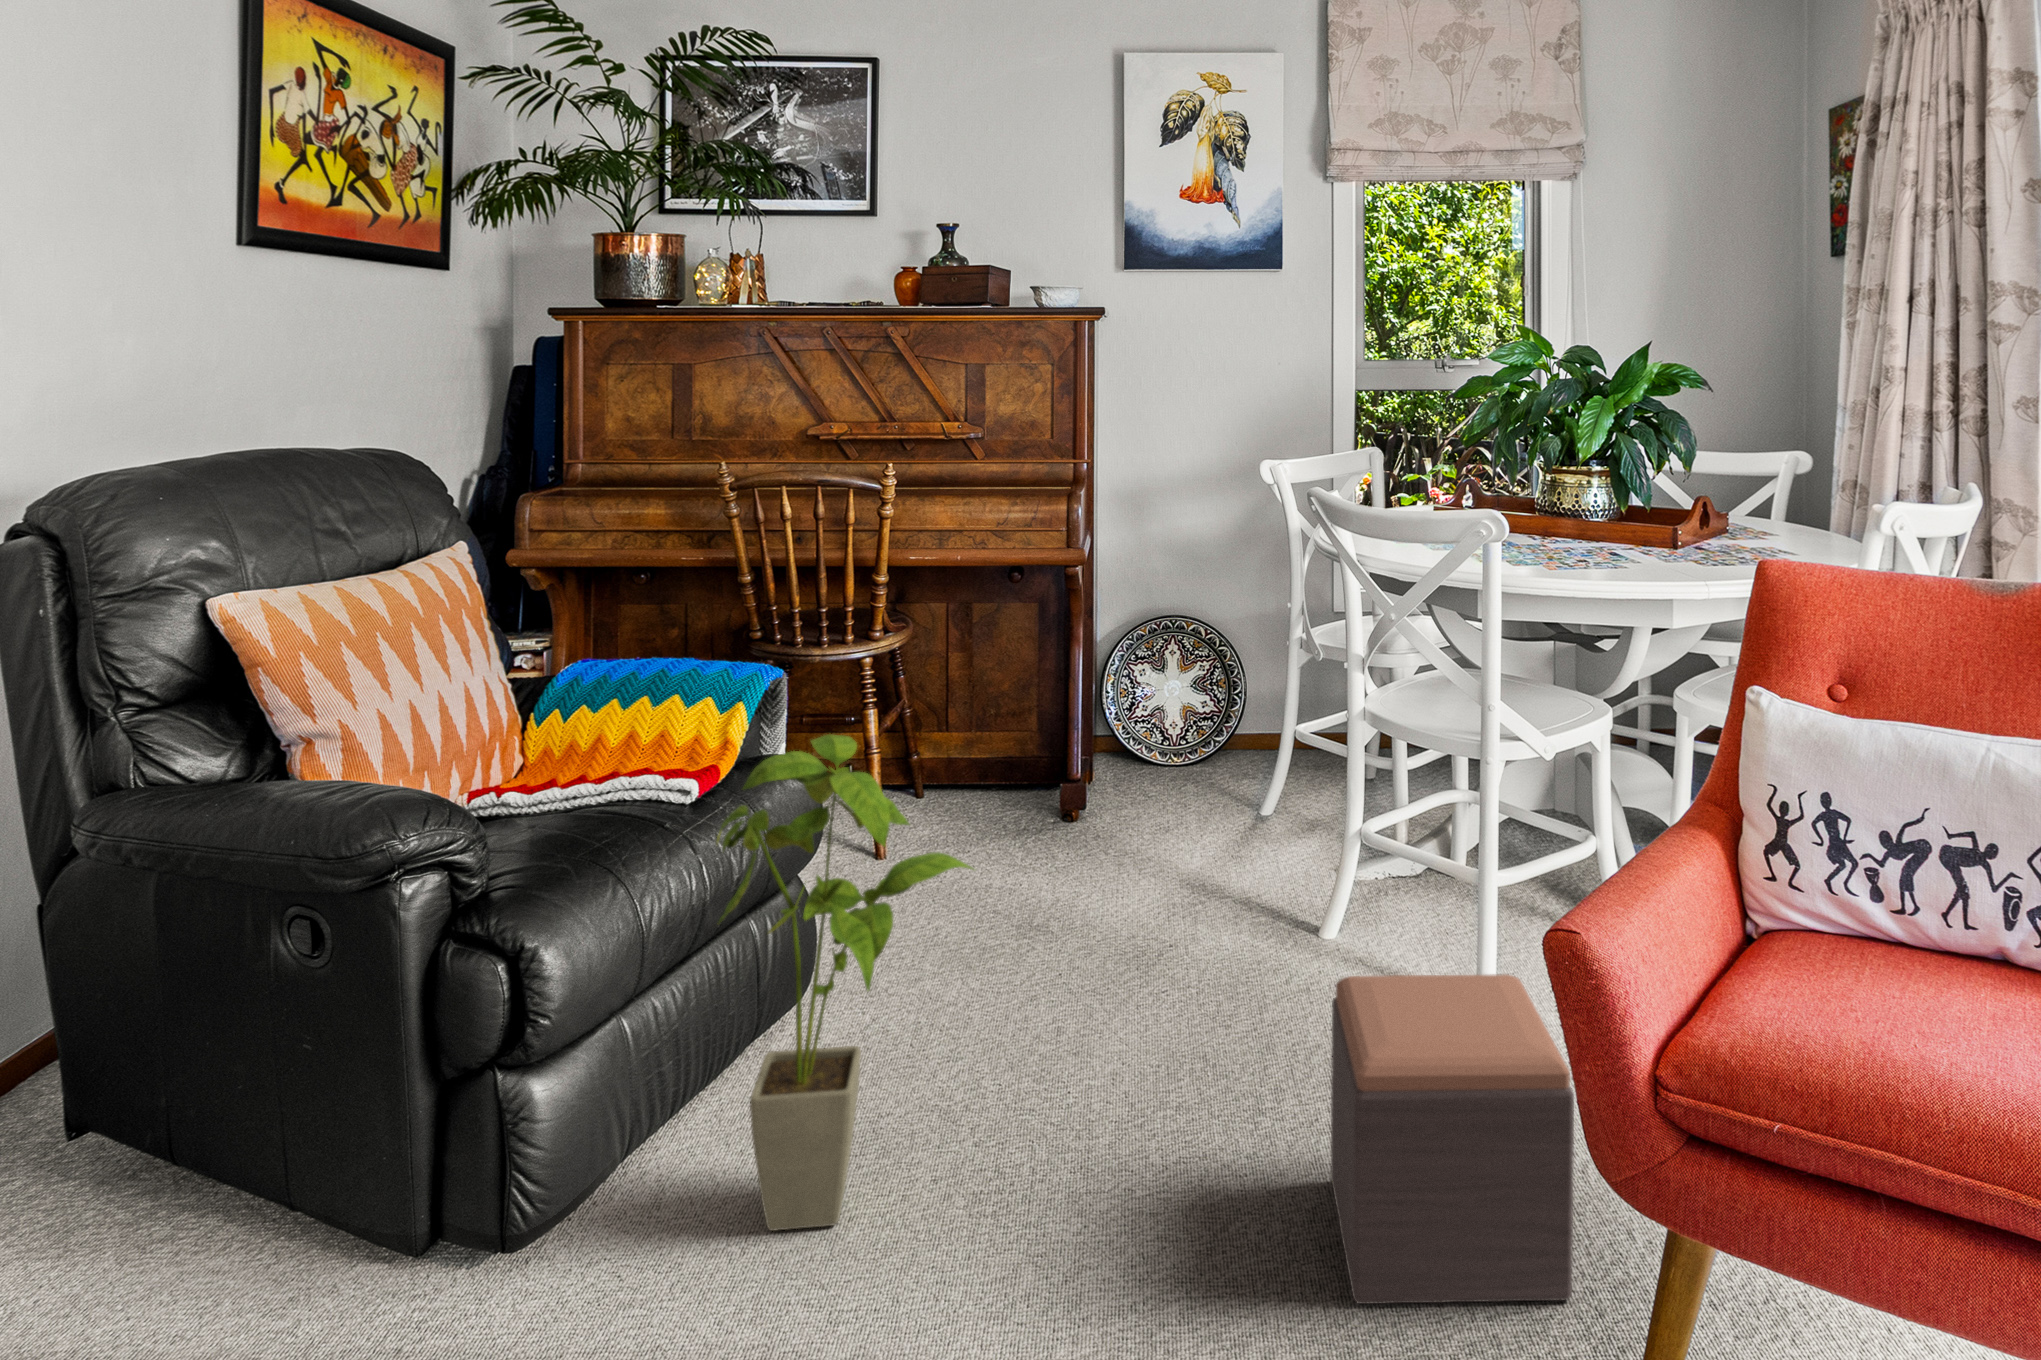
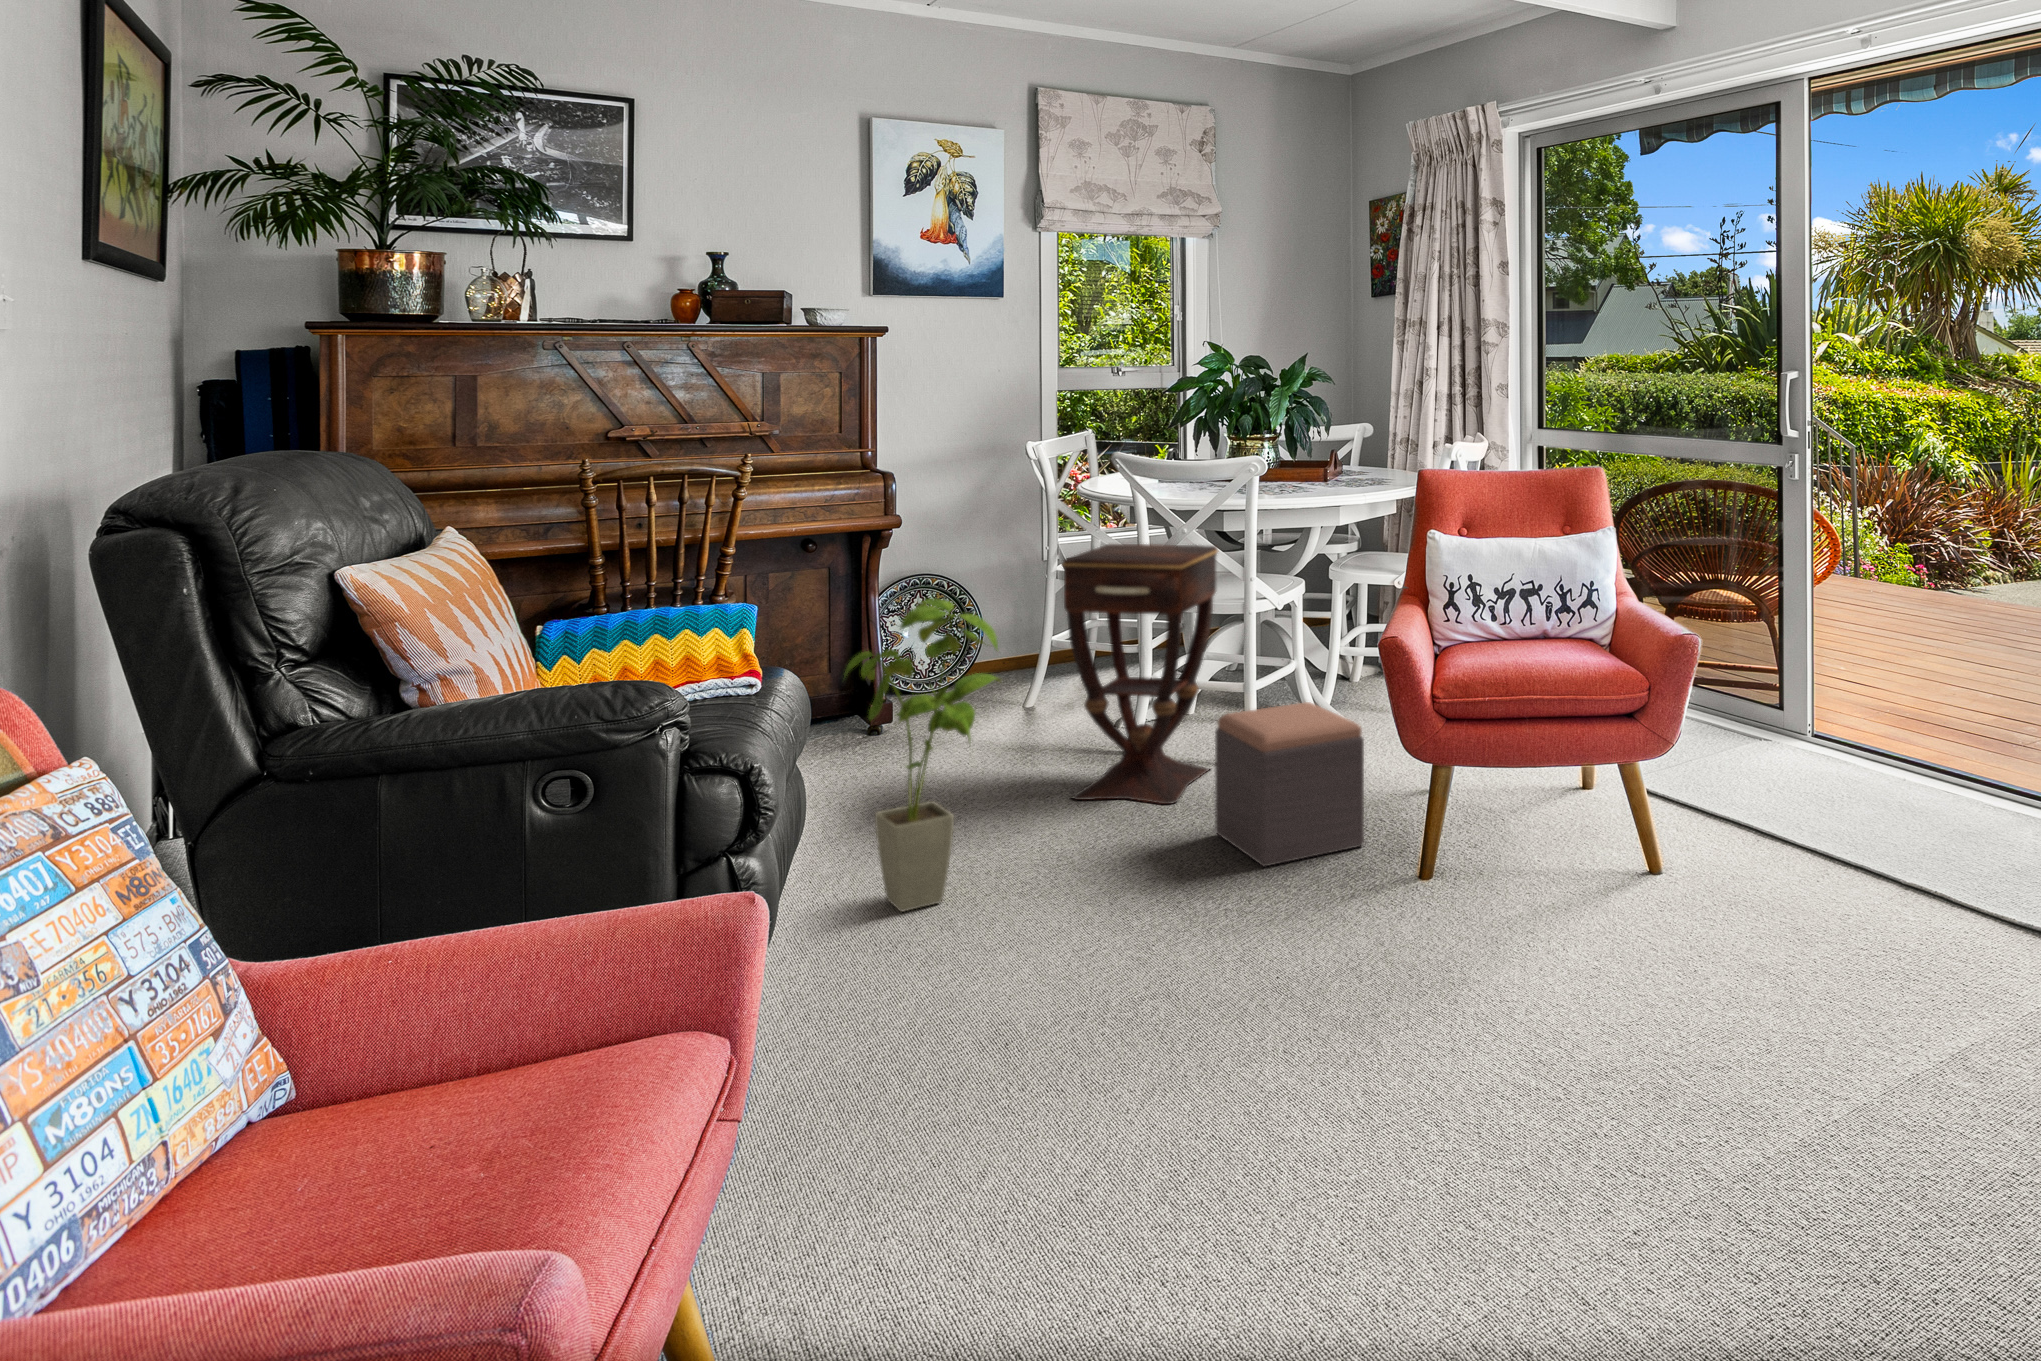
side table: none [1172,630,1437,1078] -> present [1062,544,1218,804]

